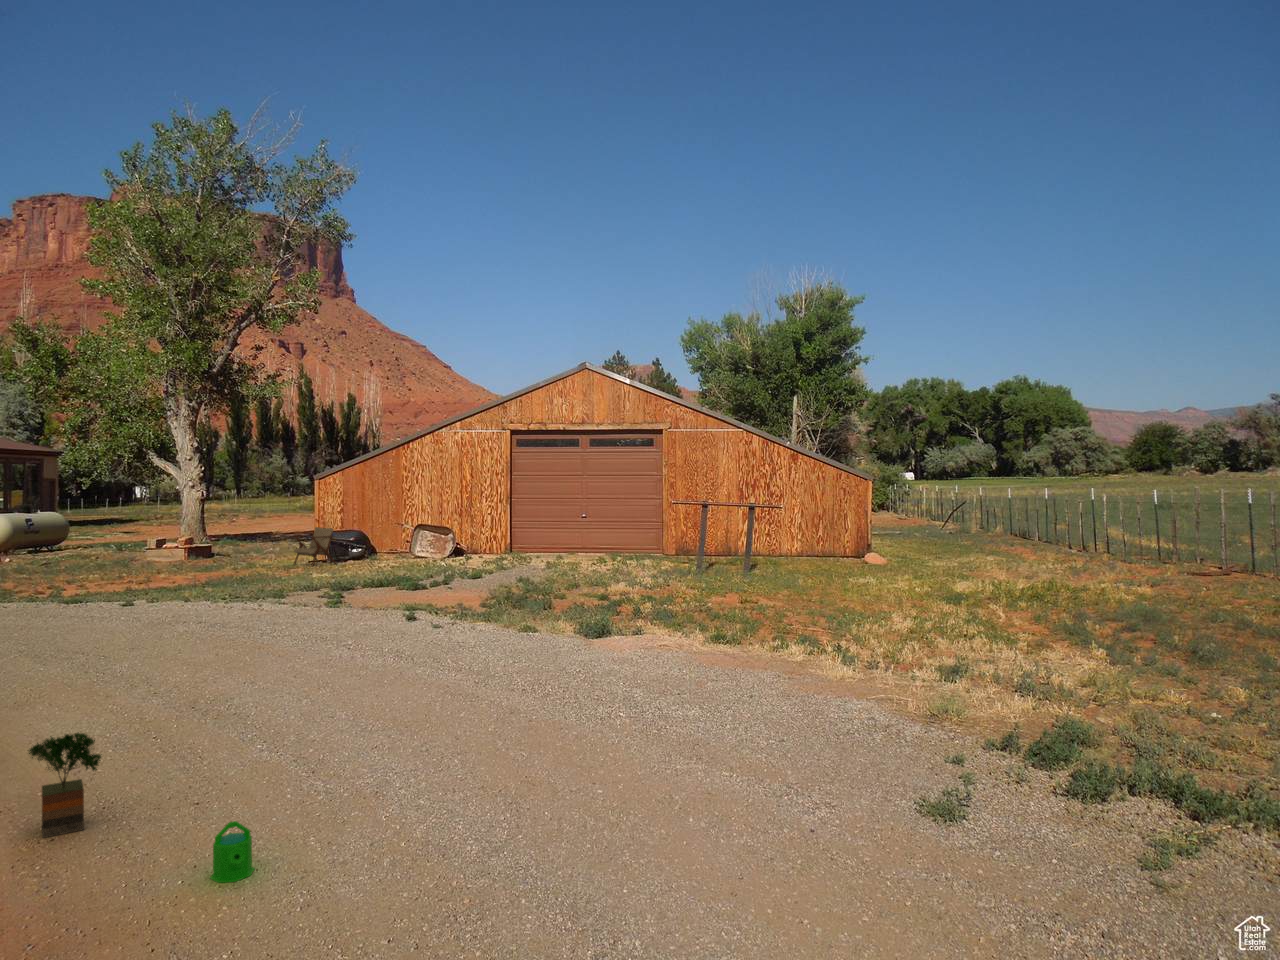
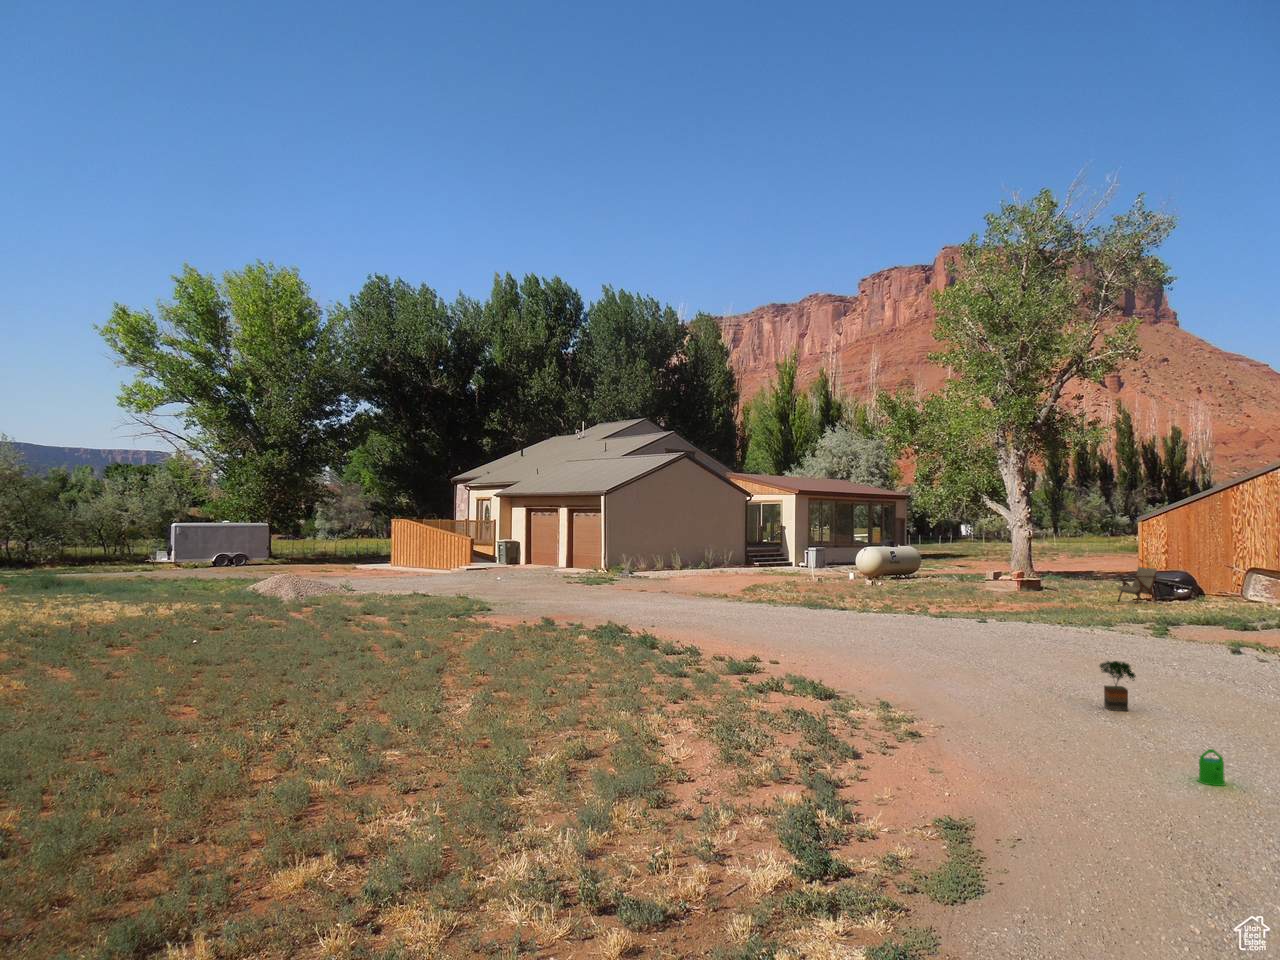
potted tree: present [29,732,102,838] -> present [1100,661,1136,711]
watering can: present [210,821,255,883] -> present [1198,749,1226,786]

